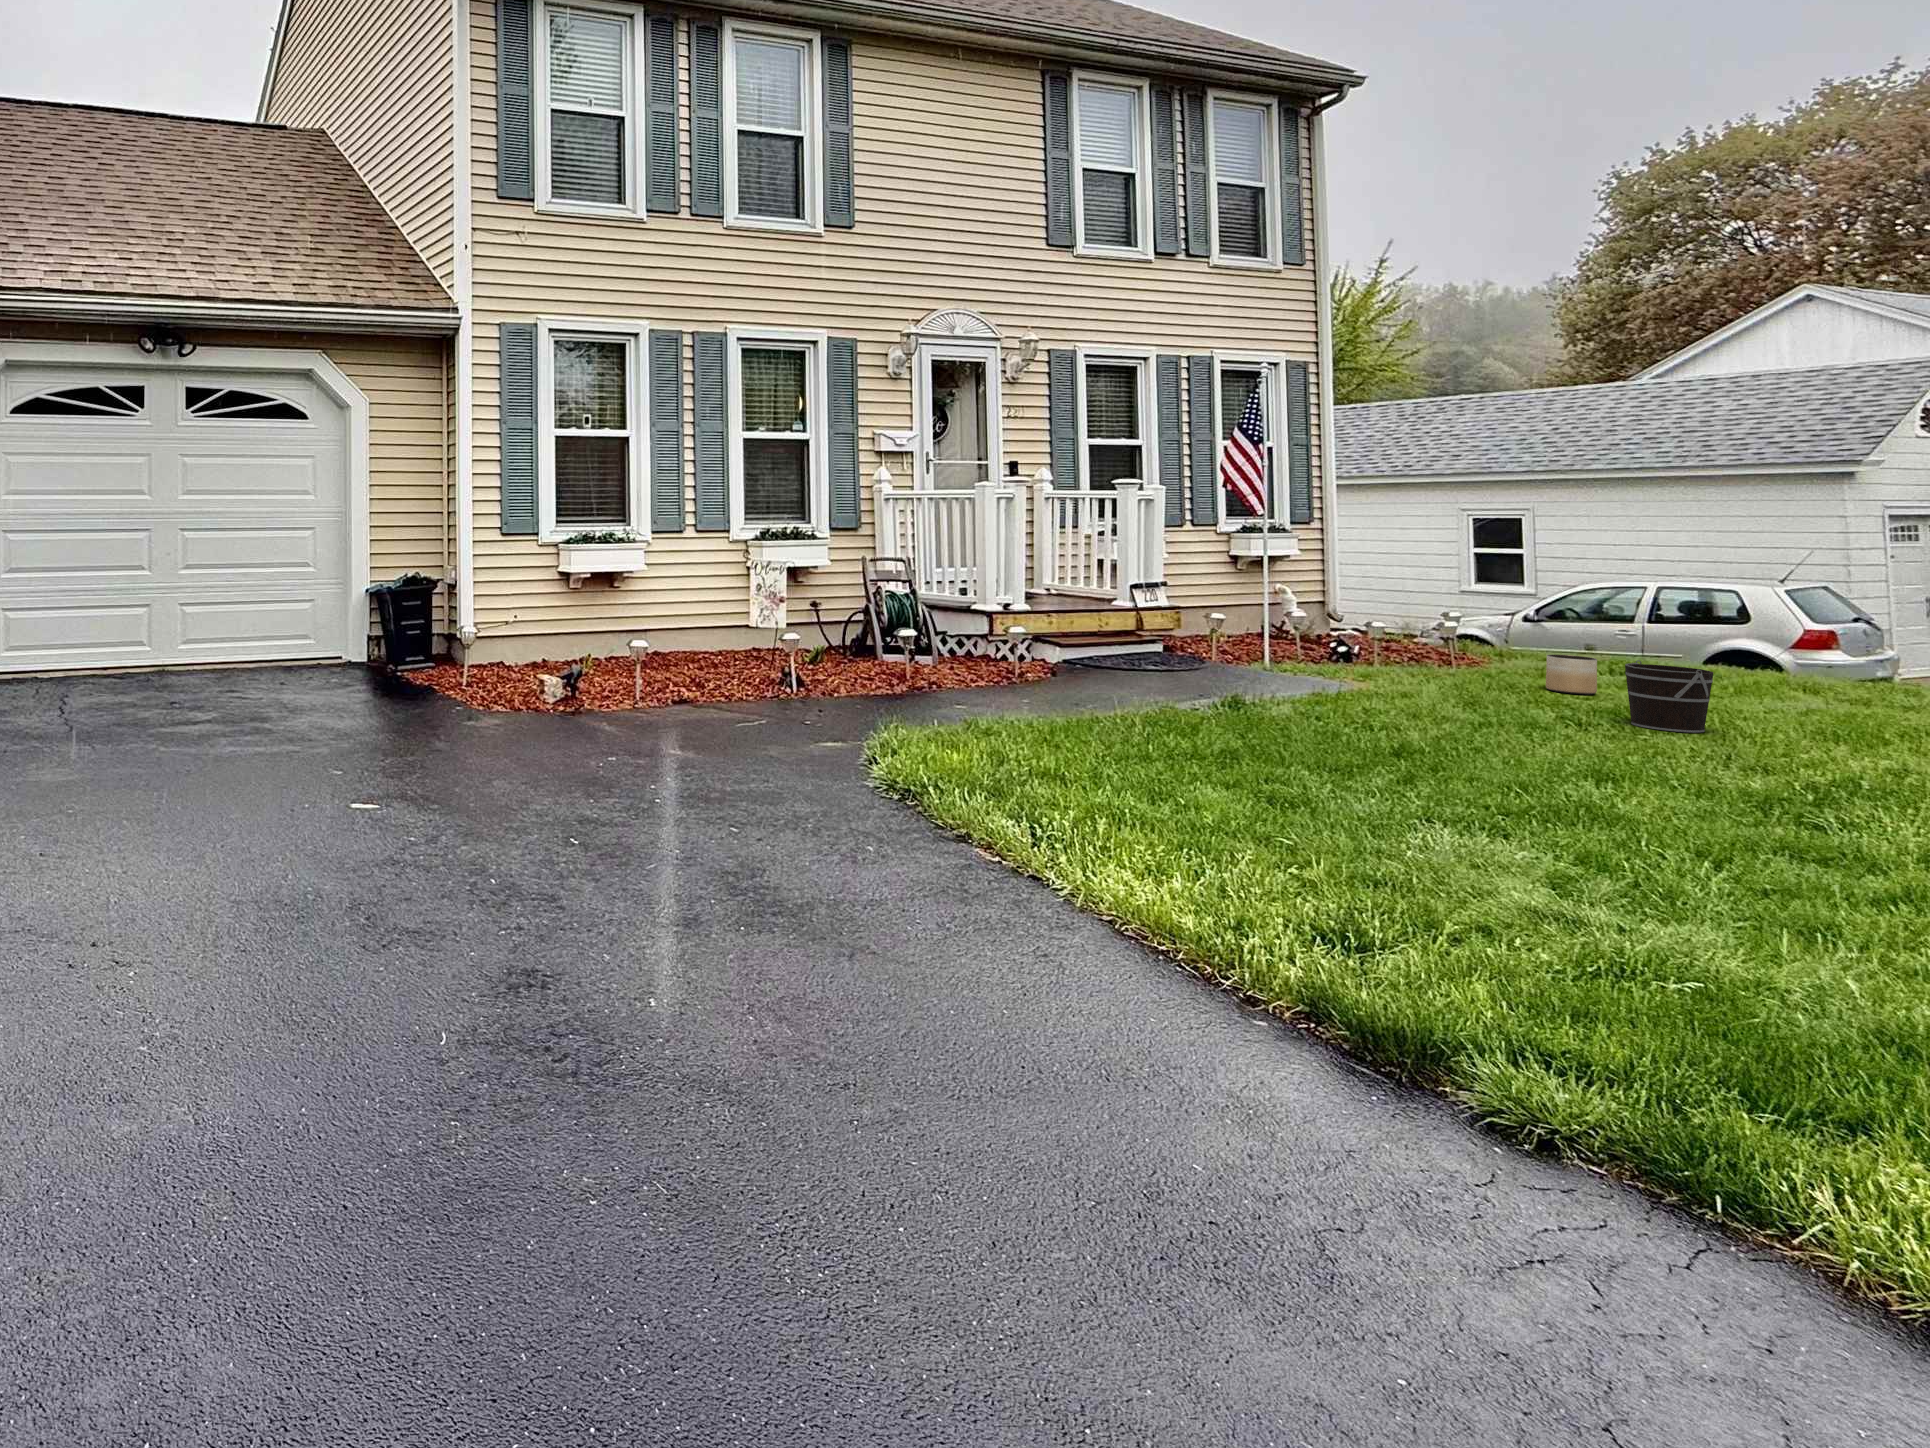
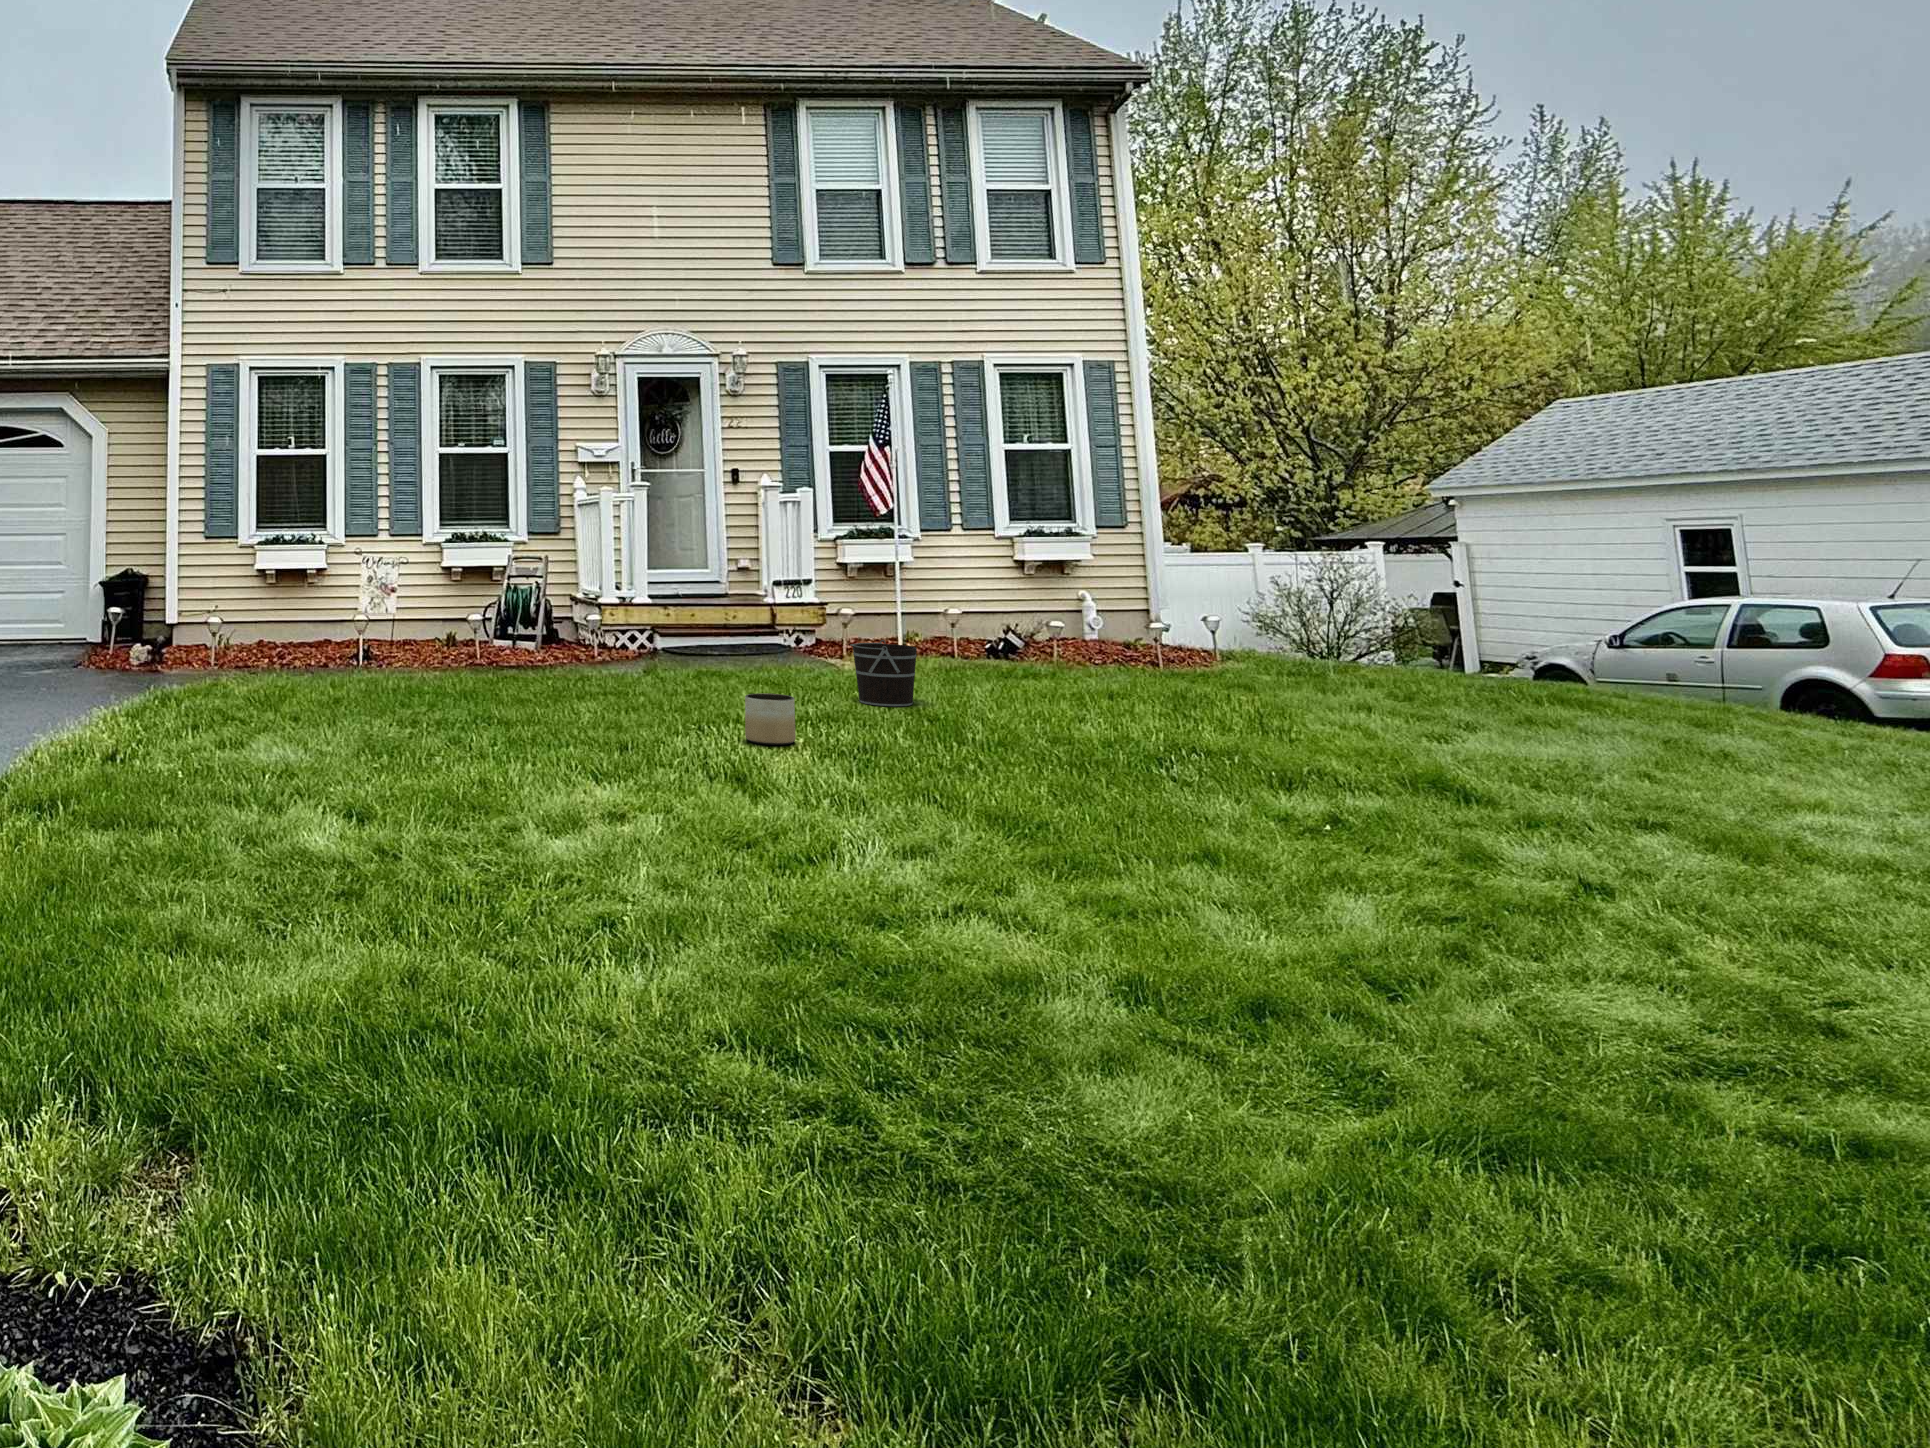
planter: present [1546,654,1597,694] -> present [745,693,796,745]

